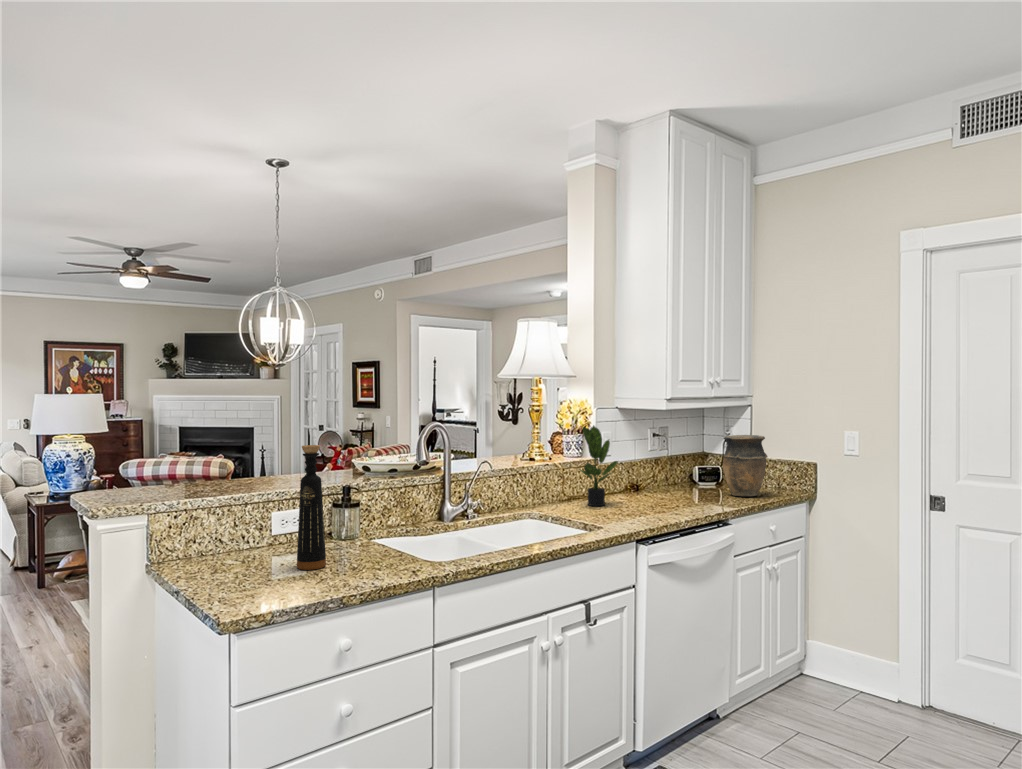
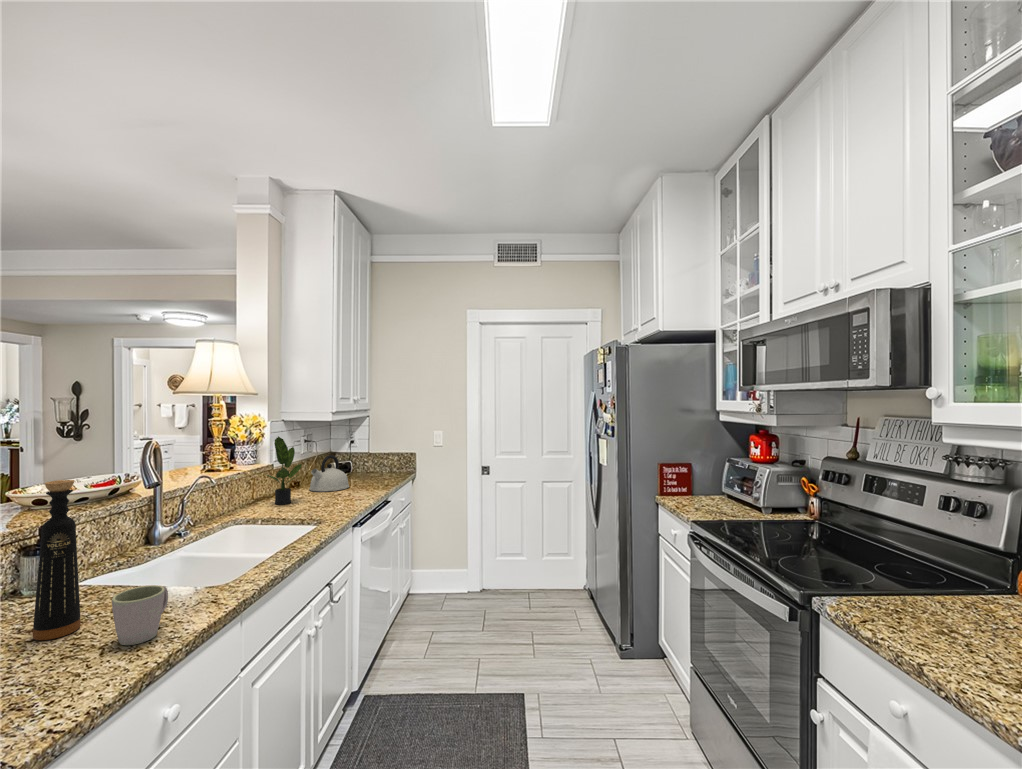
vase: present [723,435,768,497] -> none [364,436,395,481]
kettle: none [642,454,694,500] -> present [309,455,349,491]
mug: none [318,542,366,587] -> present [112,585,168,645]

